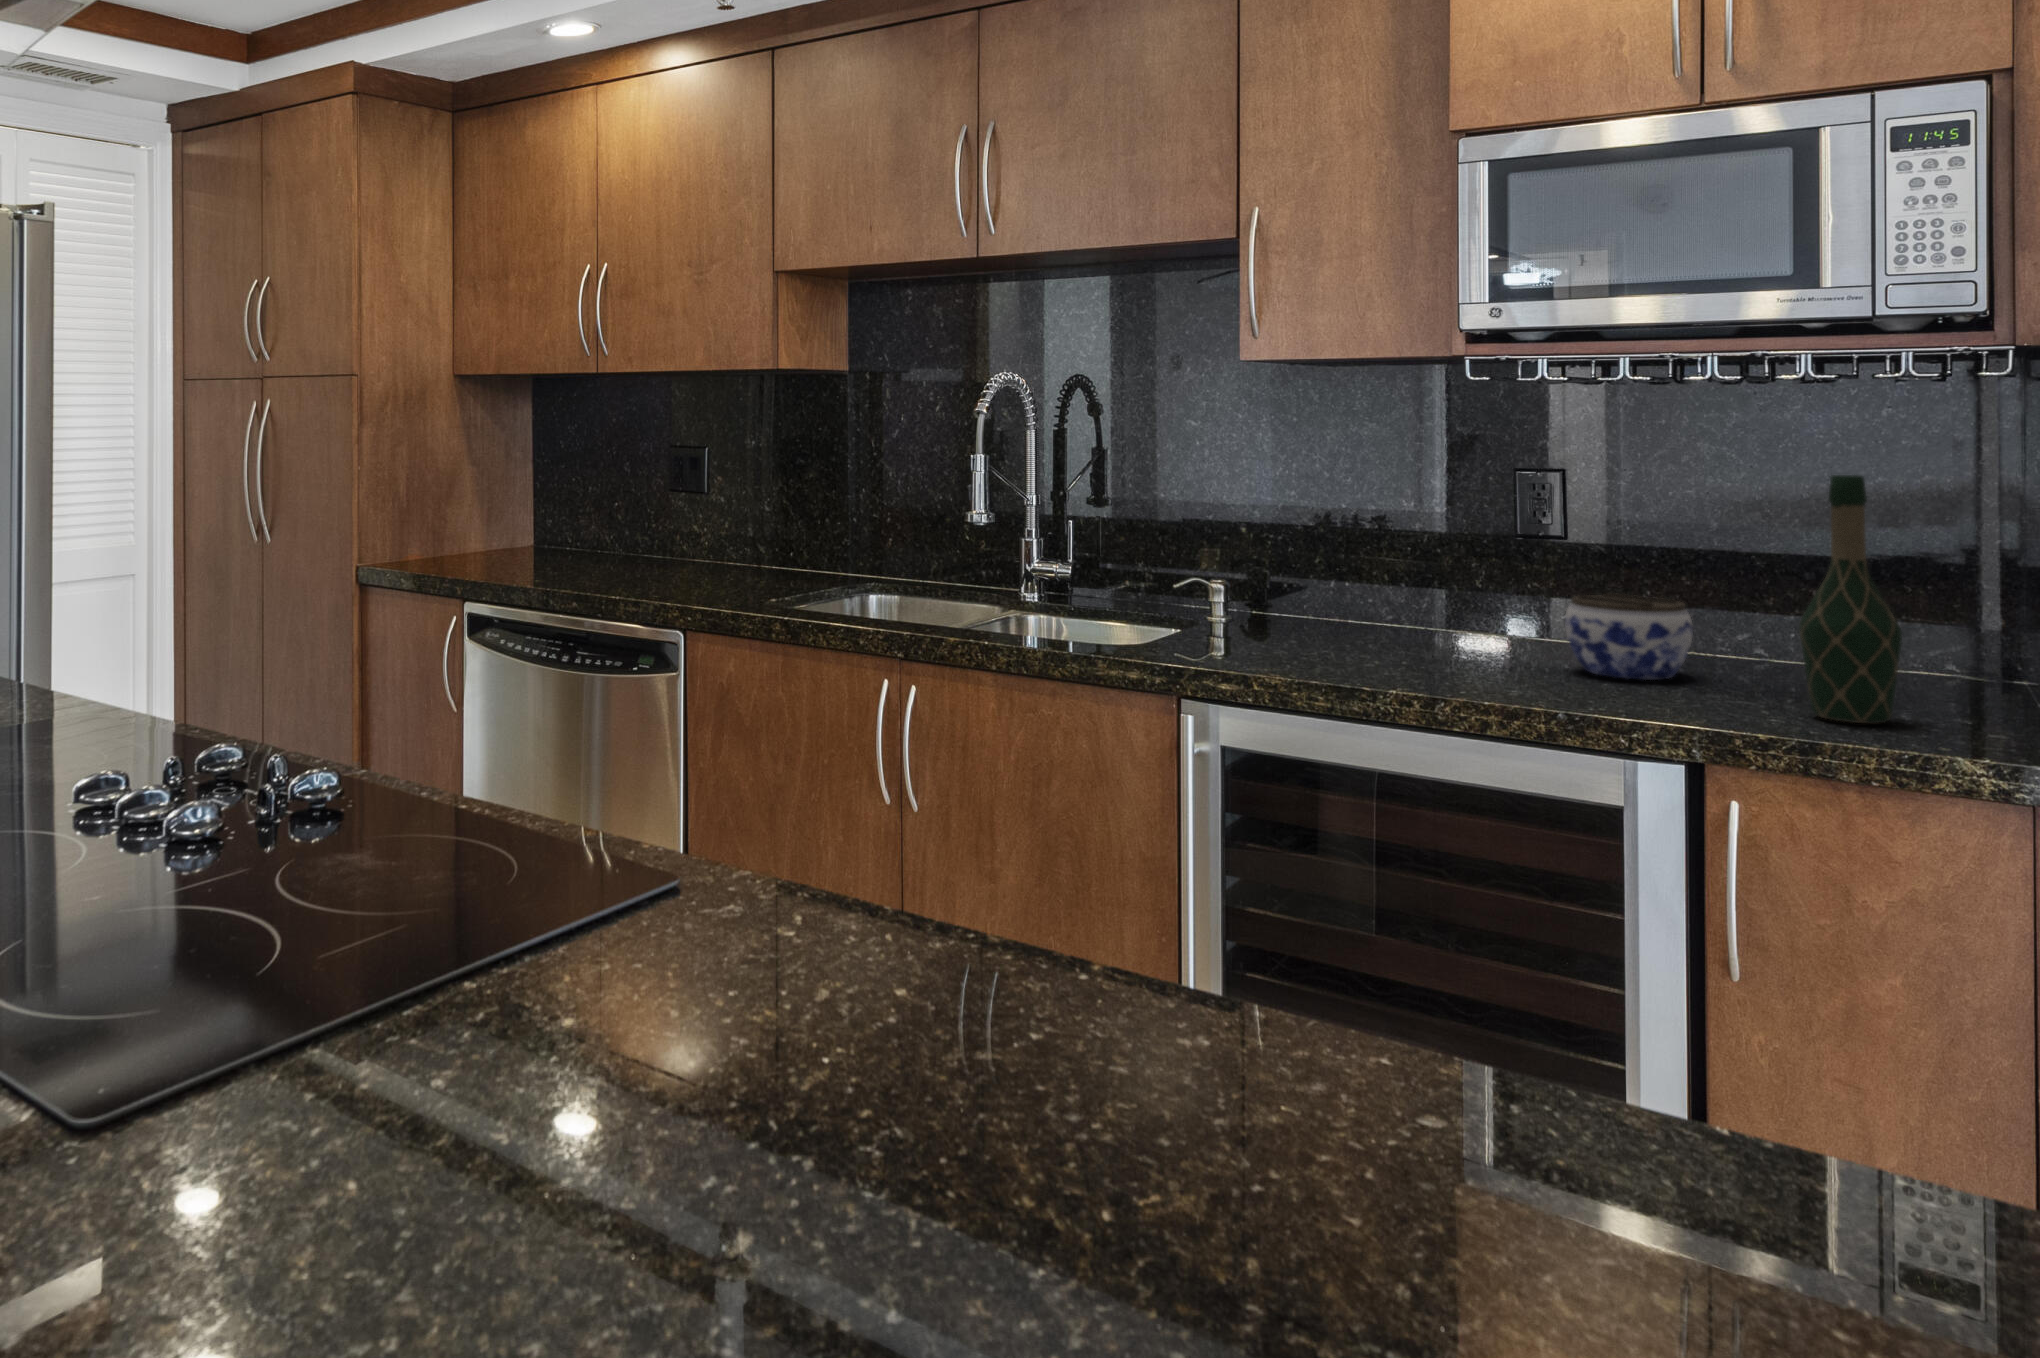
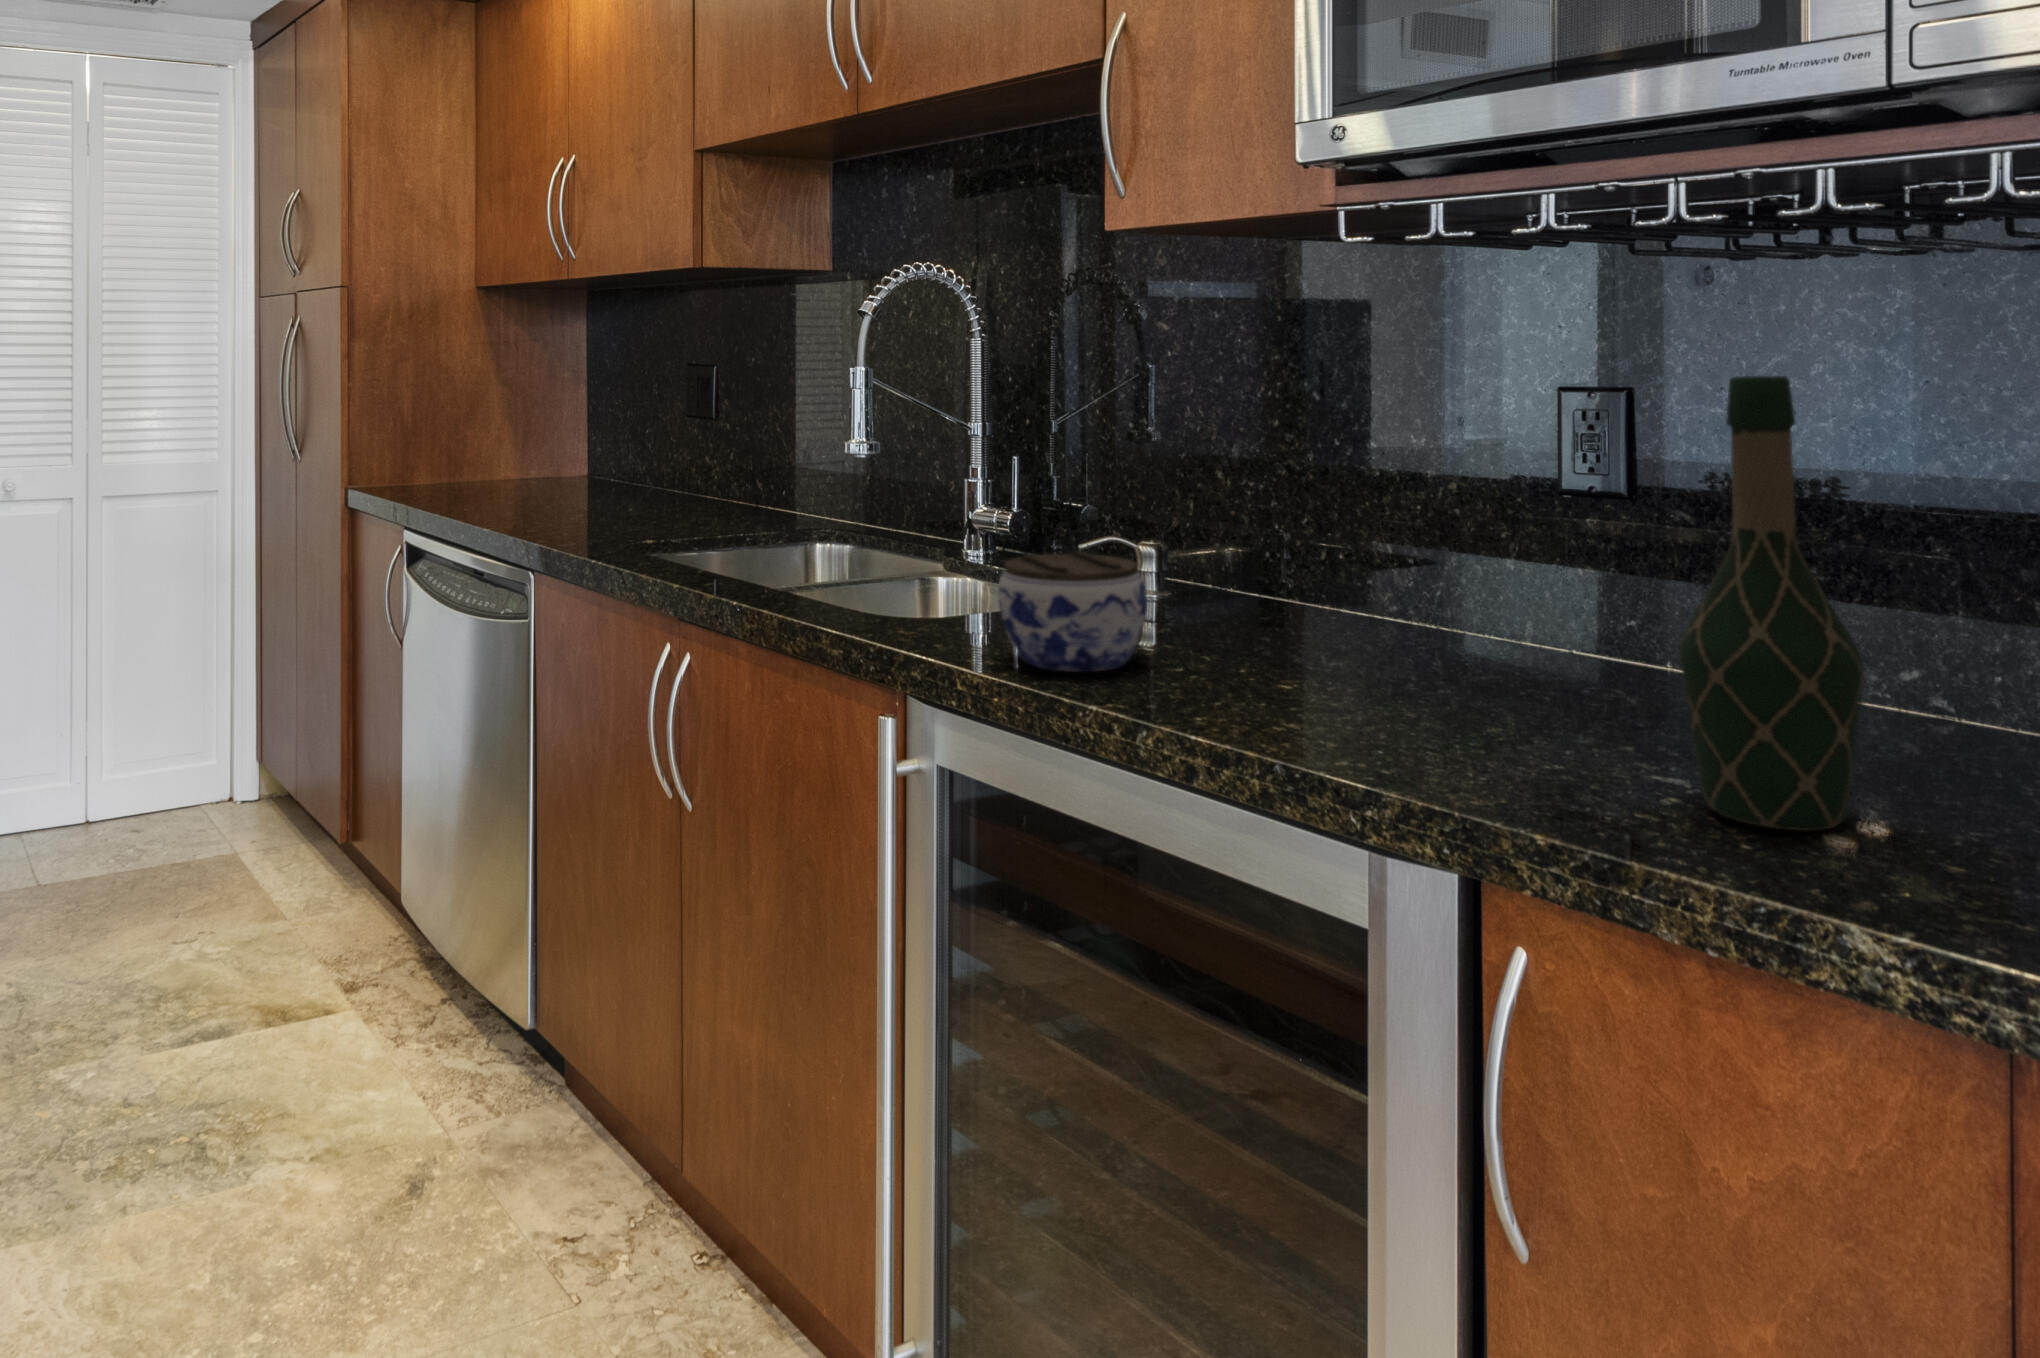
jar: present [1565,593,1693,680] -> present [998,552,1147,672]

